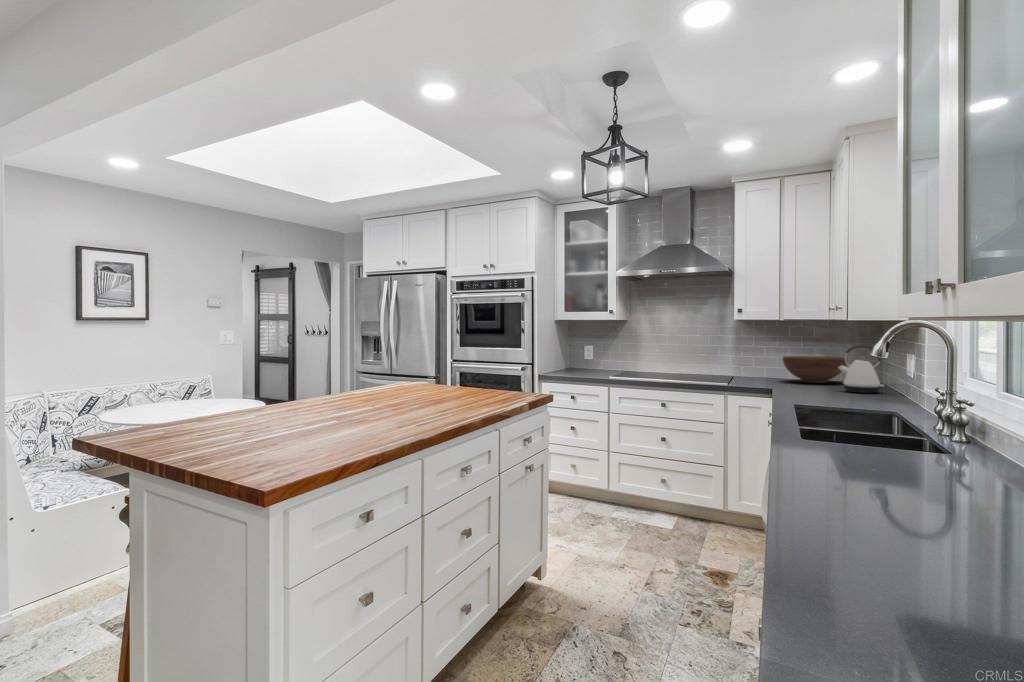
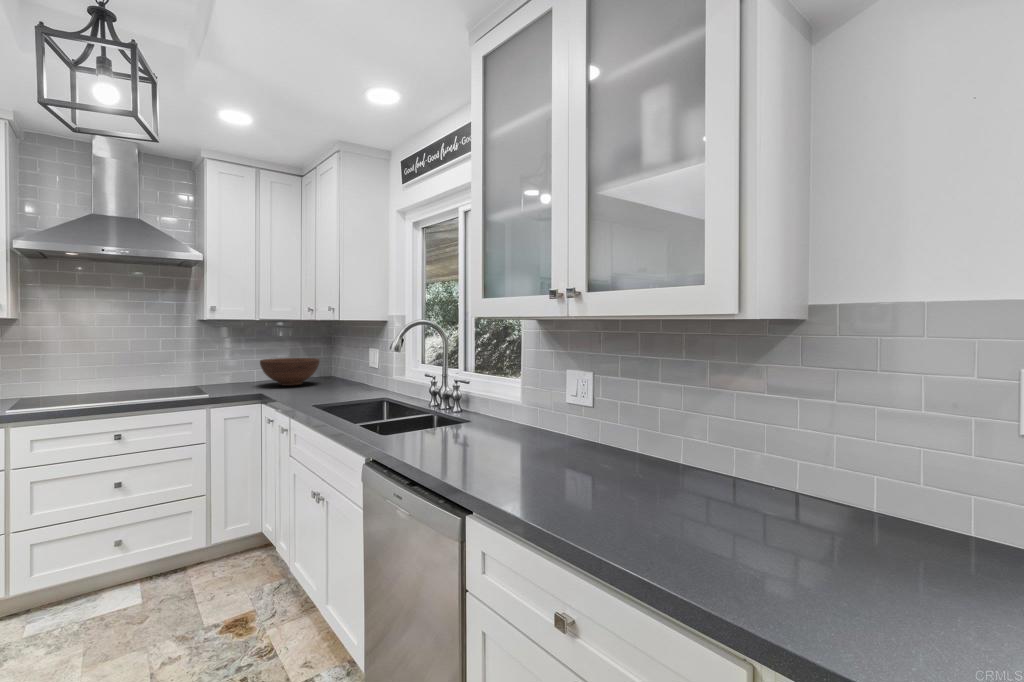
kettle: present [838,345,884,393] -> none [327,349,362,392]

